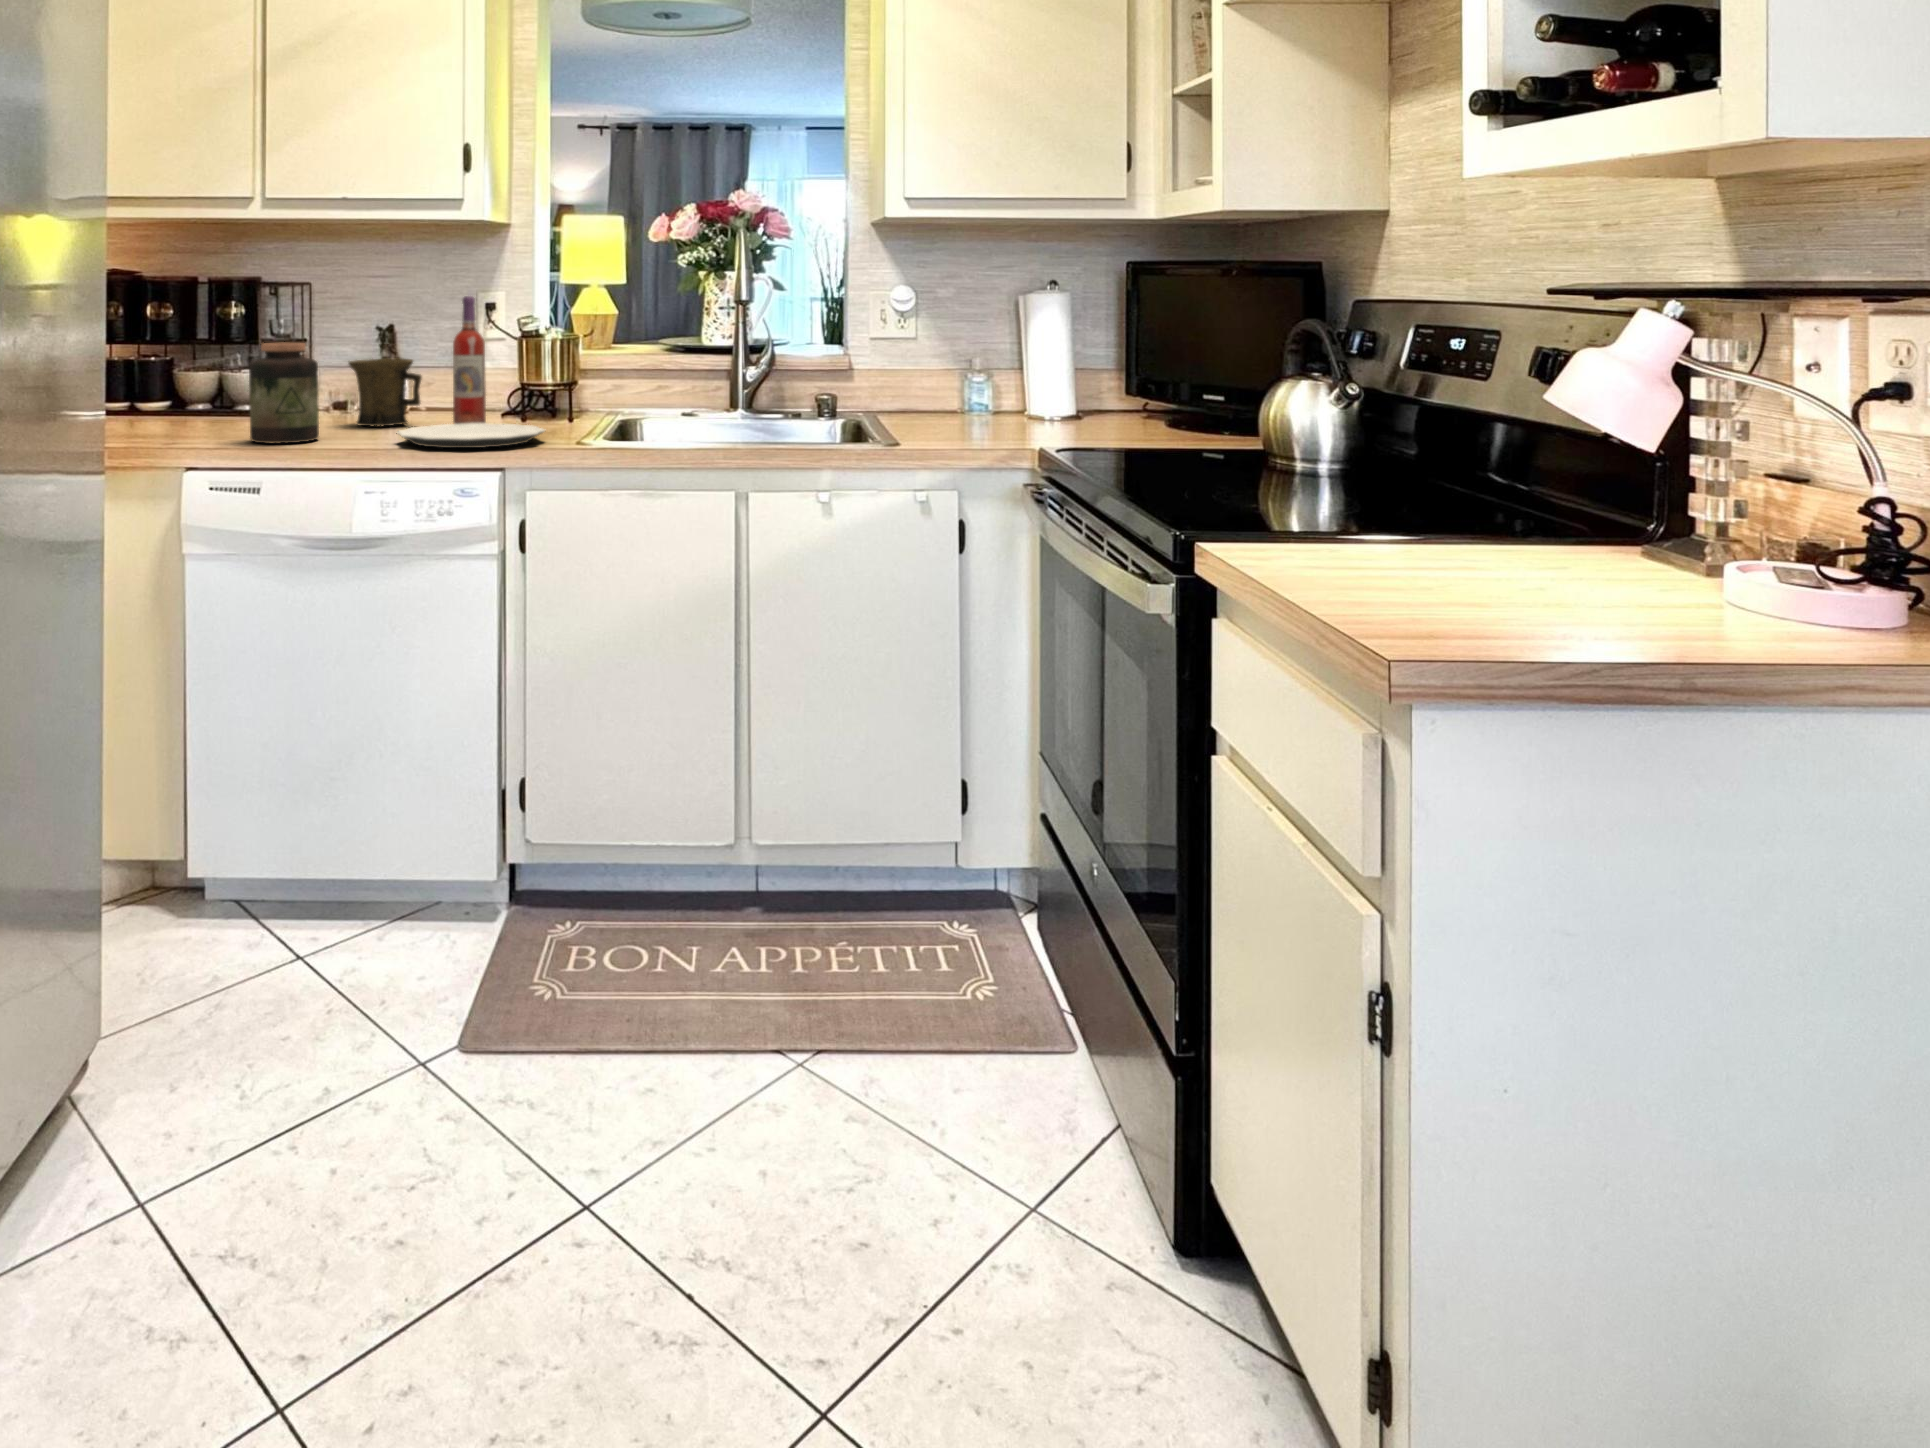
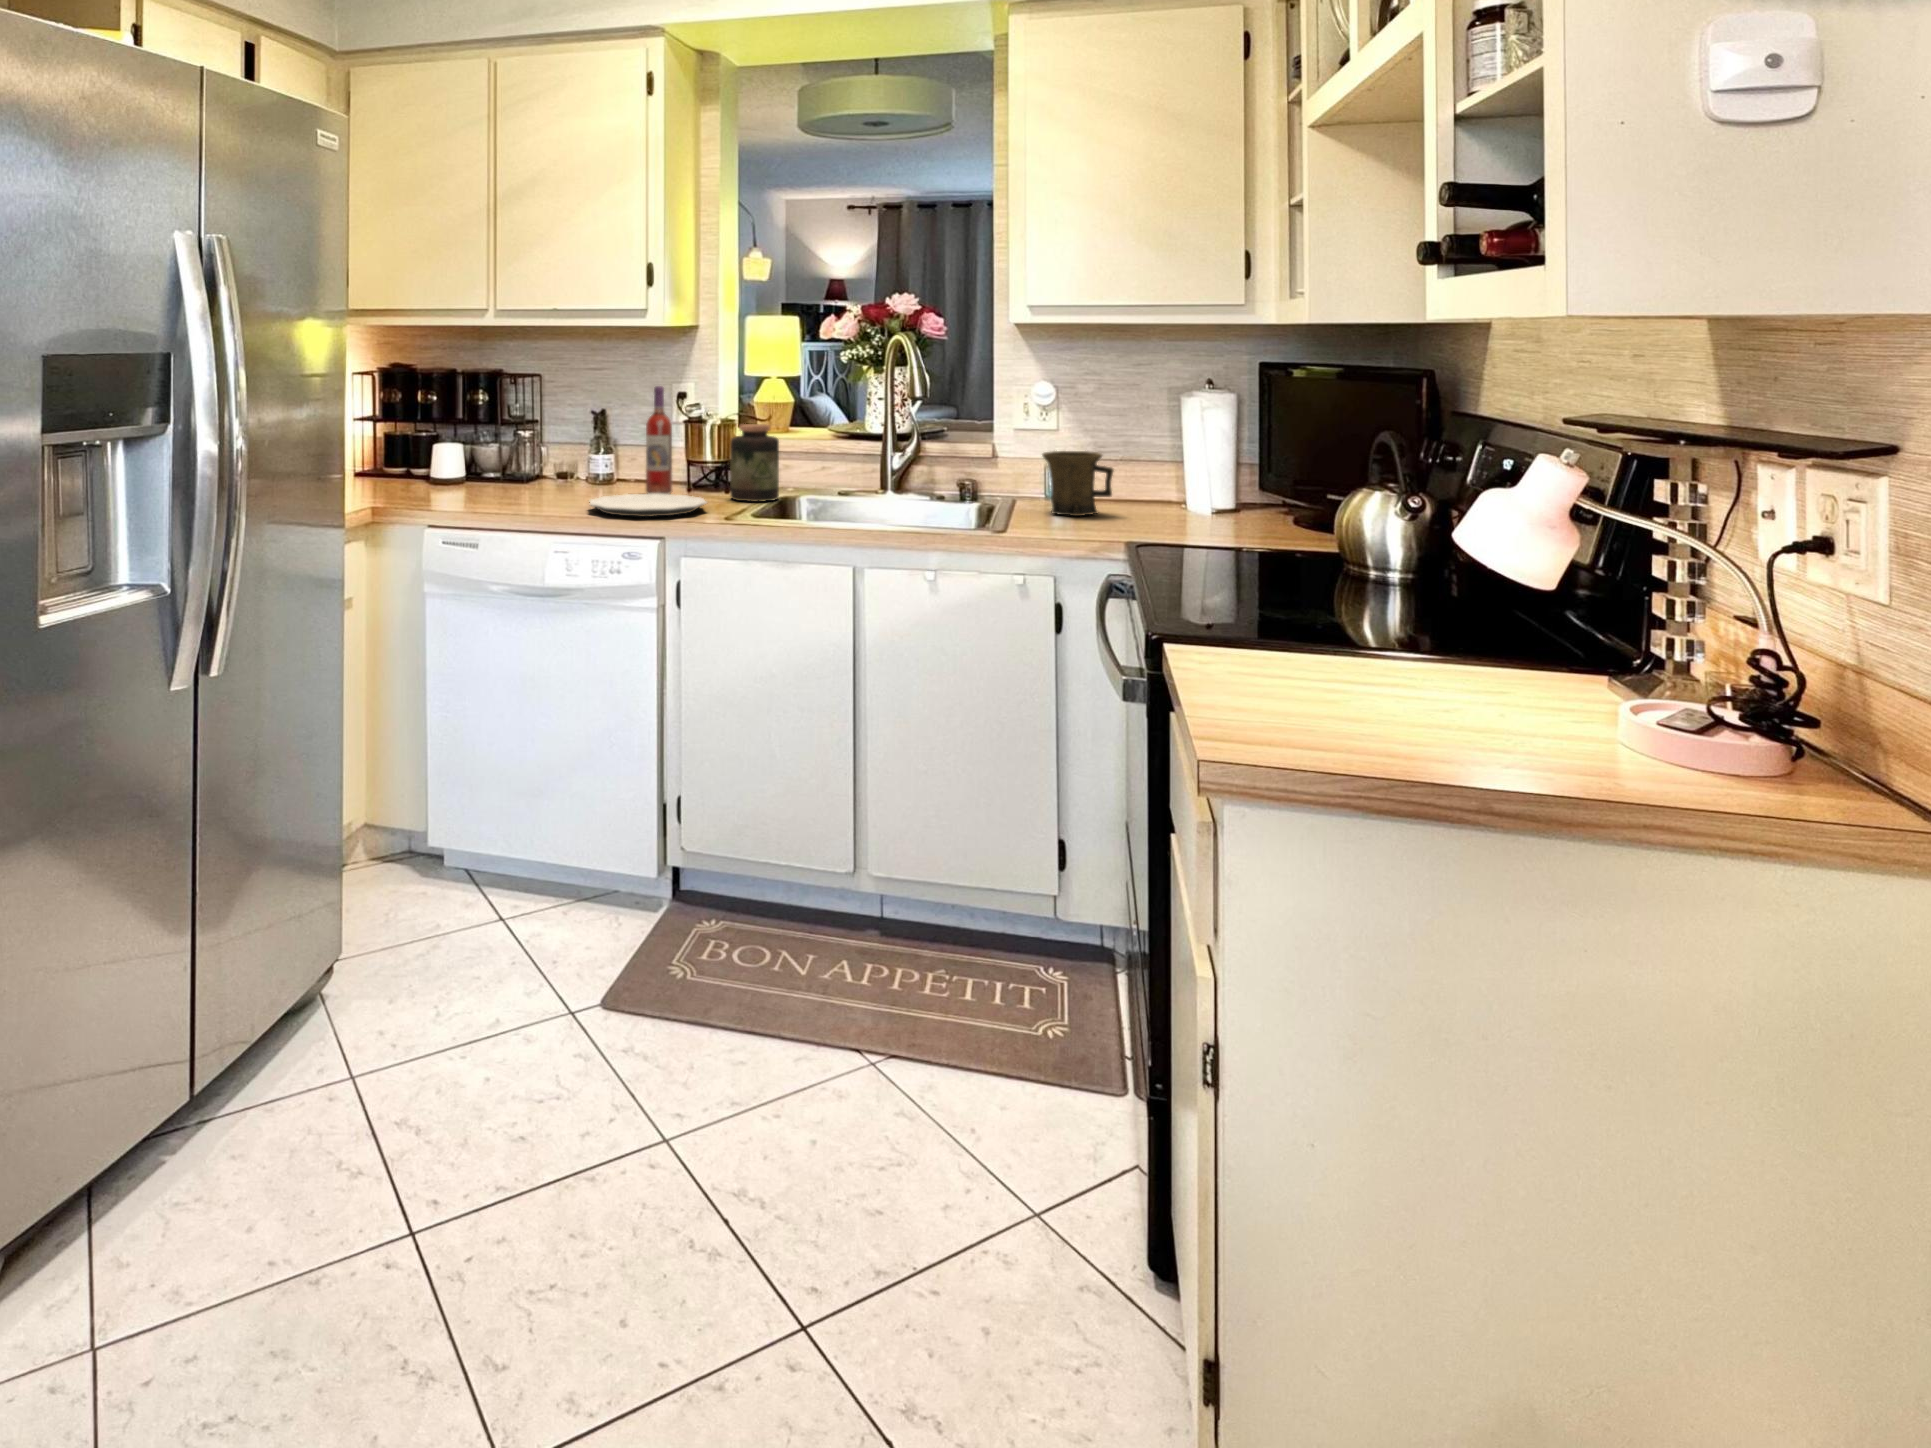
jar: present [249,343,319,444] -> present [730,424,779,502]
mug: present [349,359,422,426] -> present [1042,451,1113,516]

